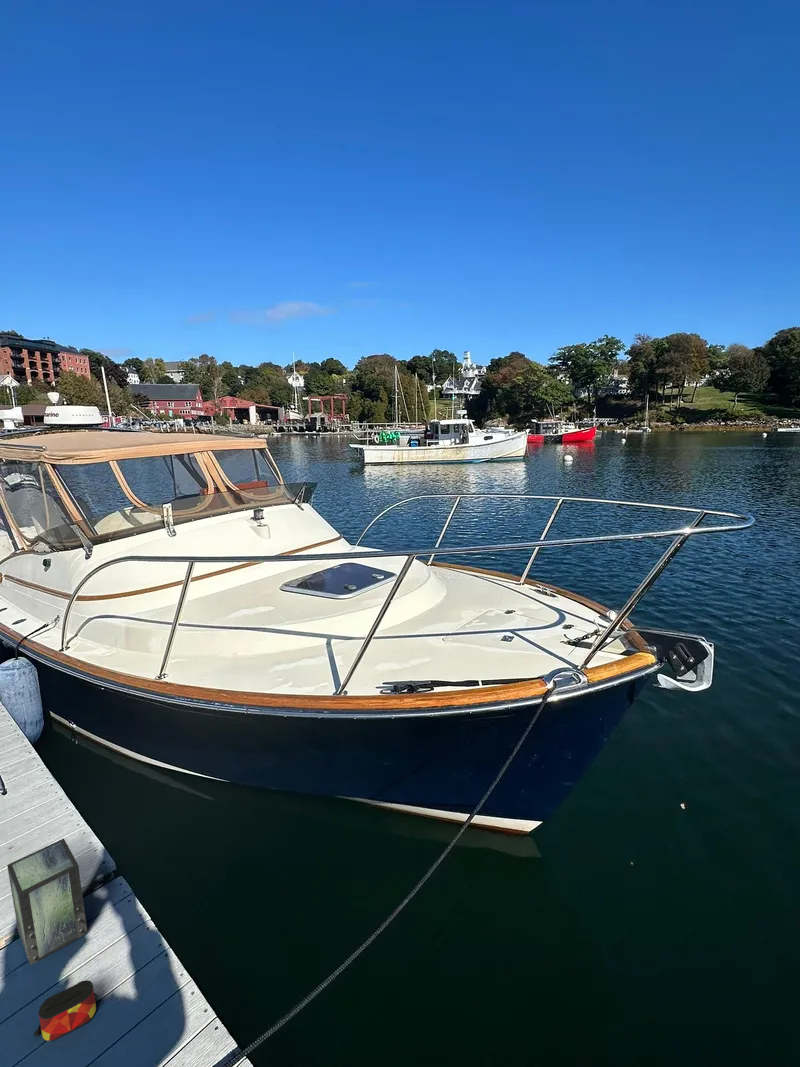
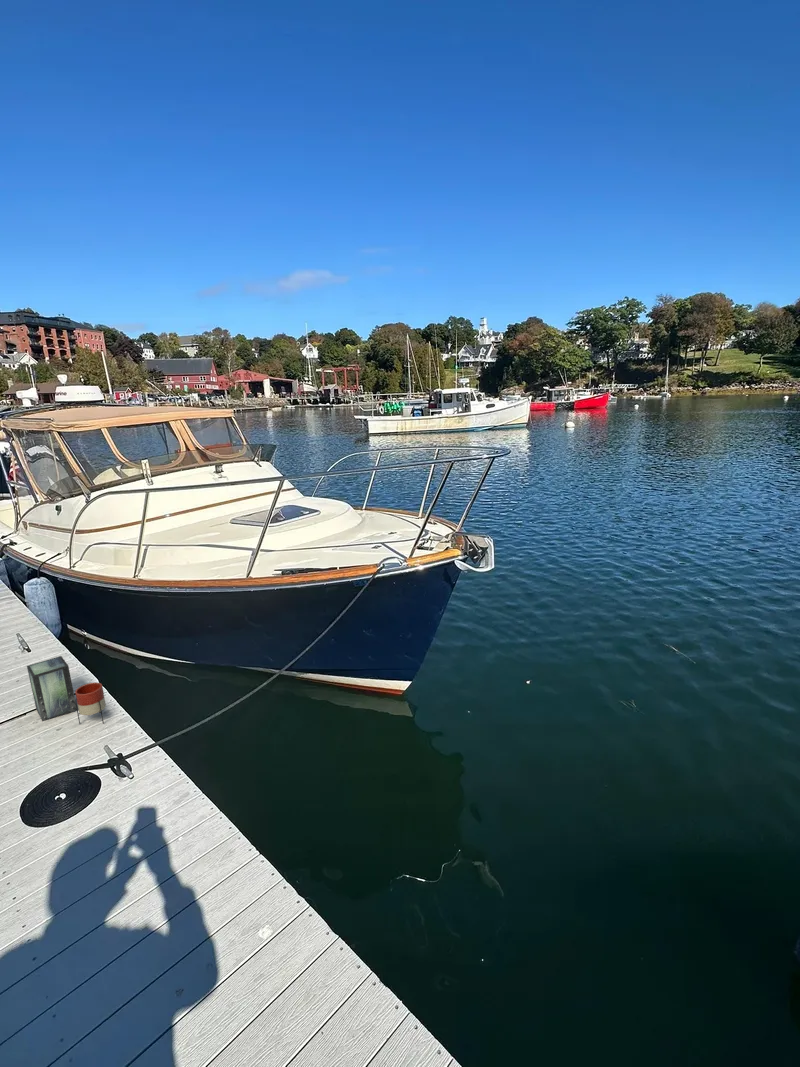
planter: none [90,894,139,973] -> present [75,682,106,724]
bag: present [34,980,98,1041] -> none [43,720,80,747]

